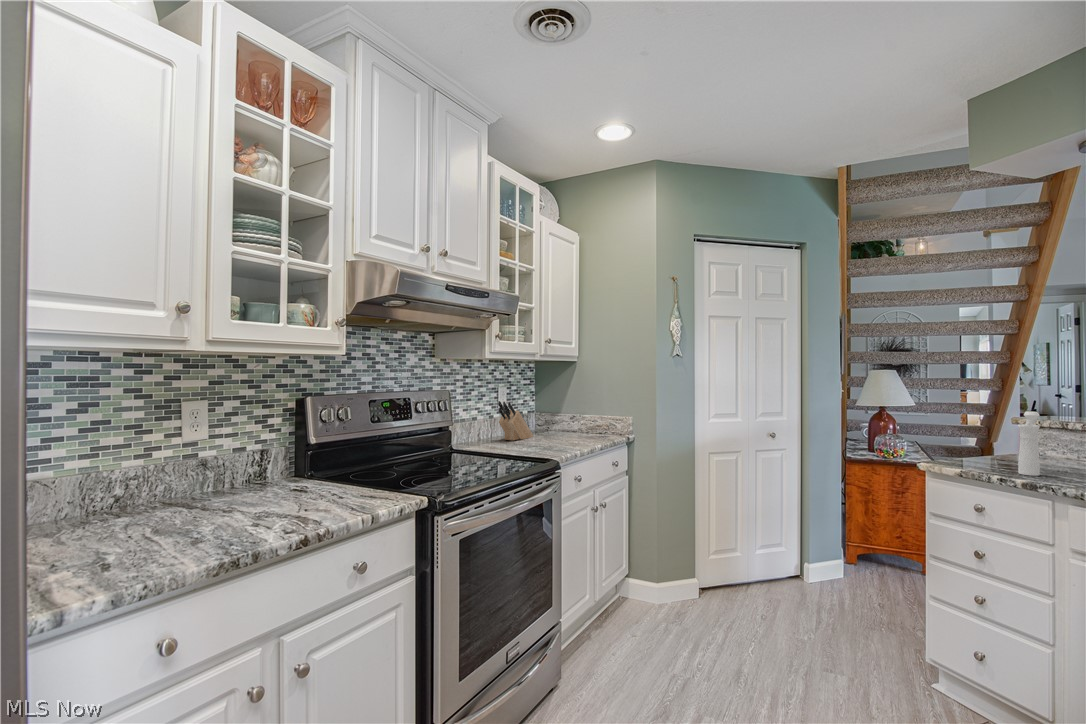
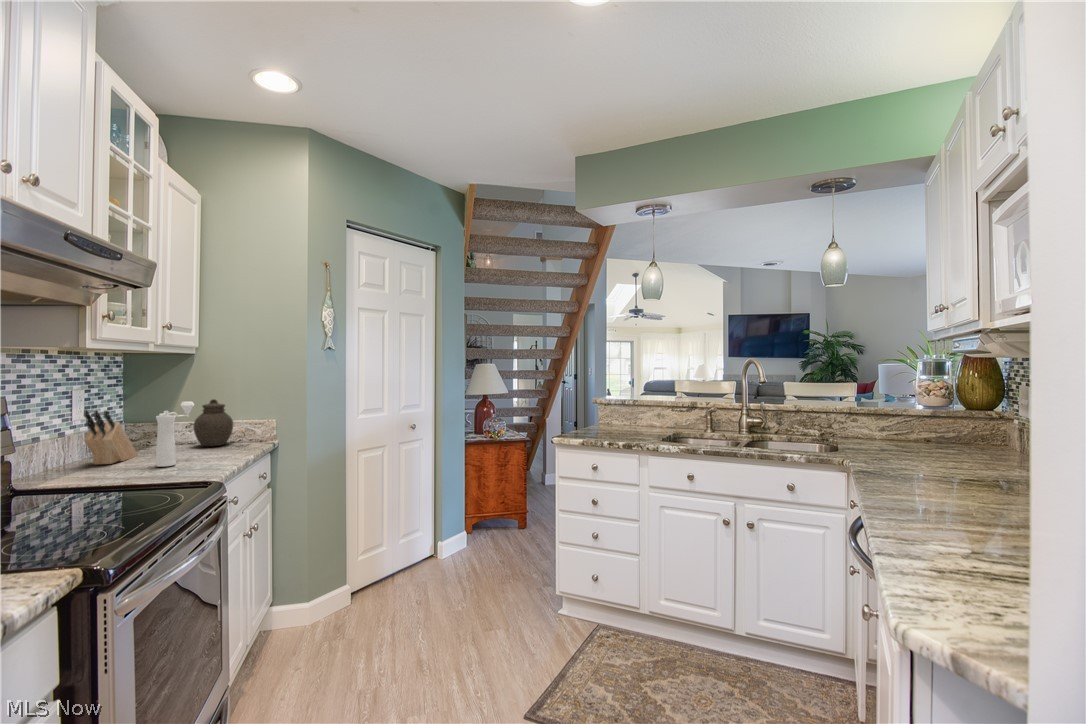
jar: none [570,398,597,435] -> present [194,399,233,446]
pepper mill: present [1018,411,1040,476] -> present [156,402,194,467]

